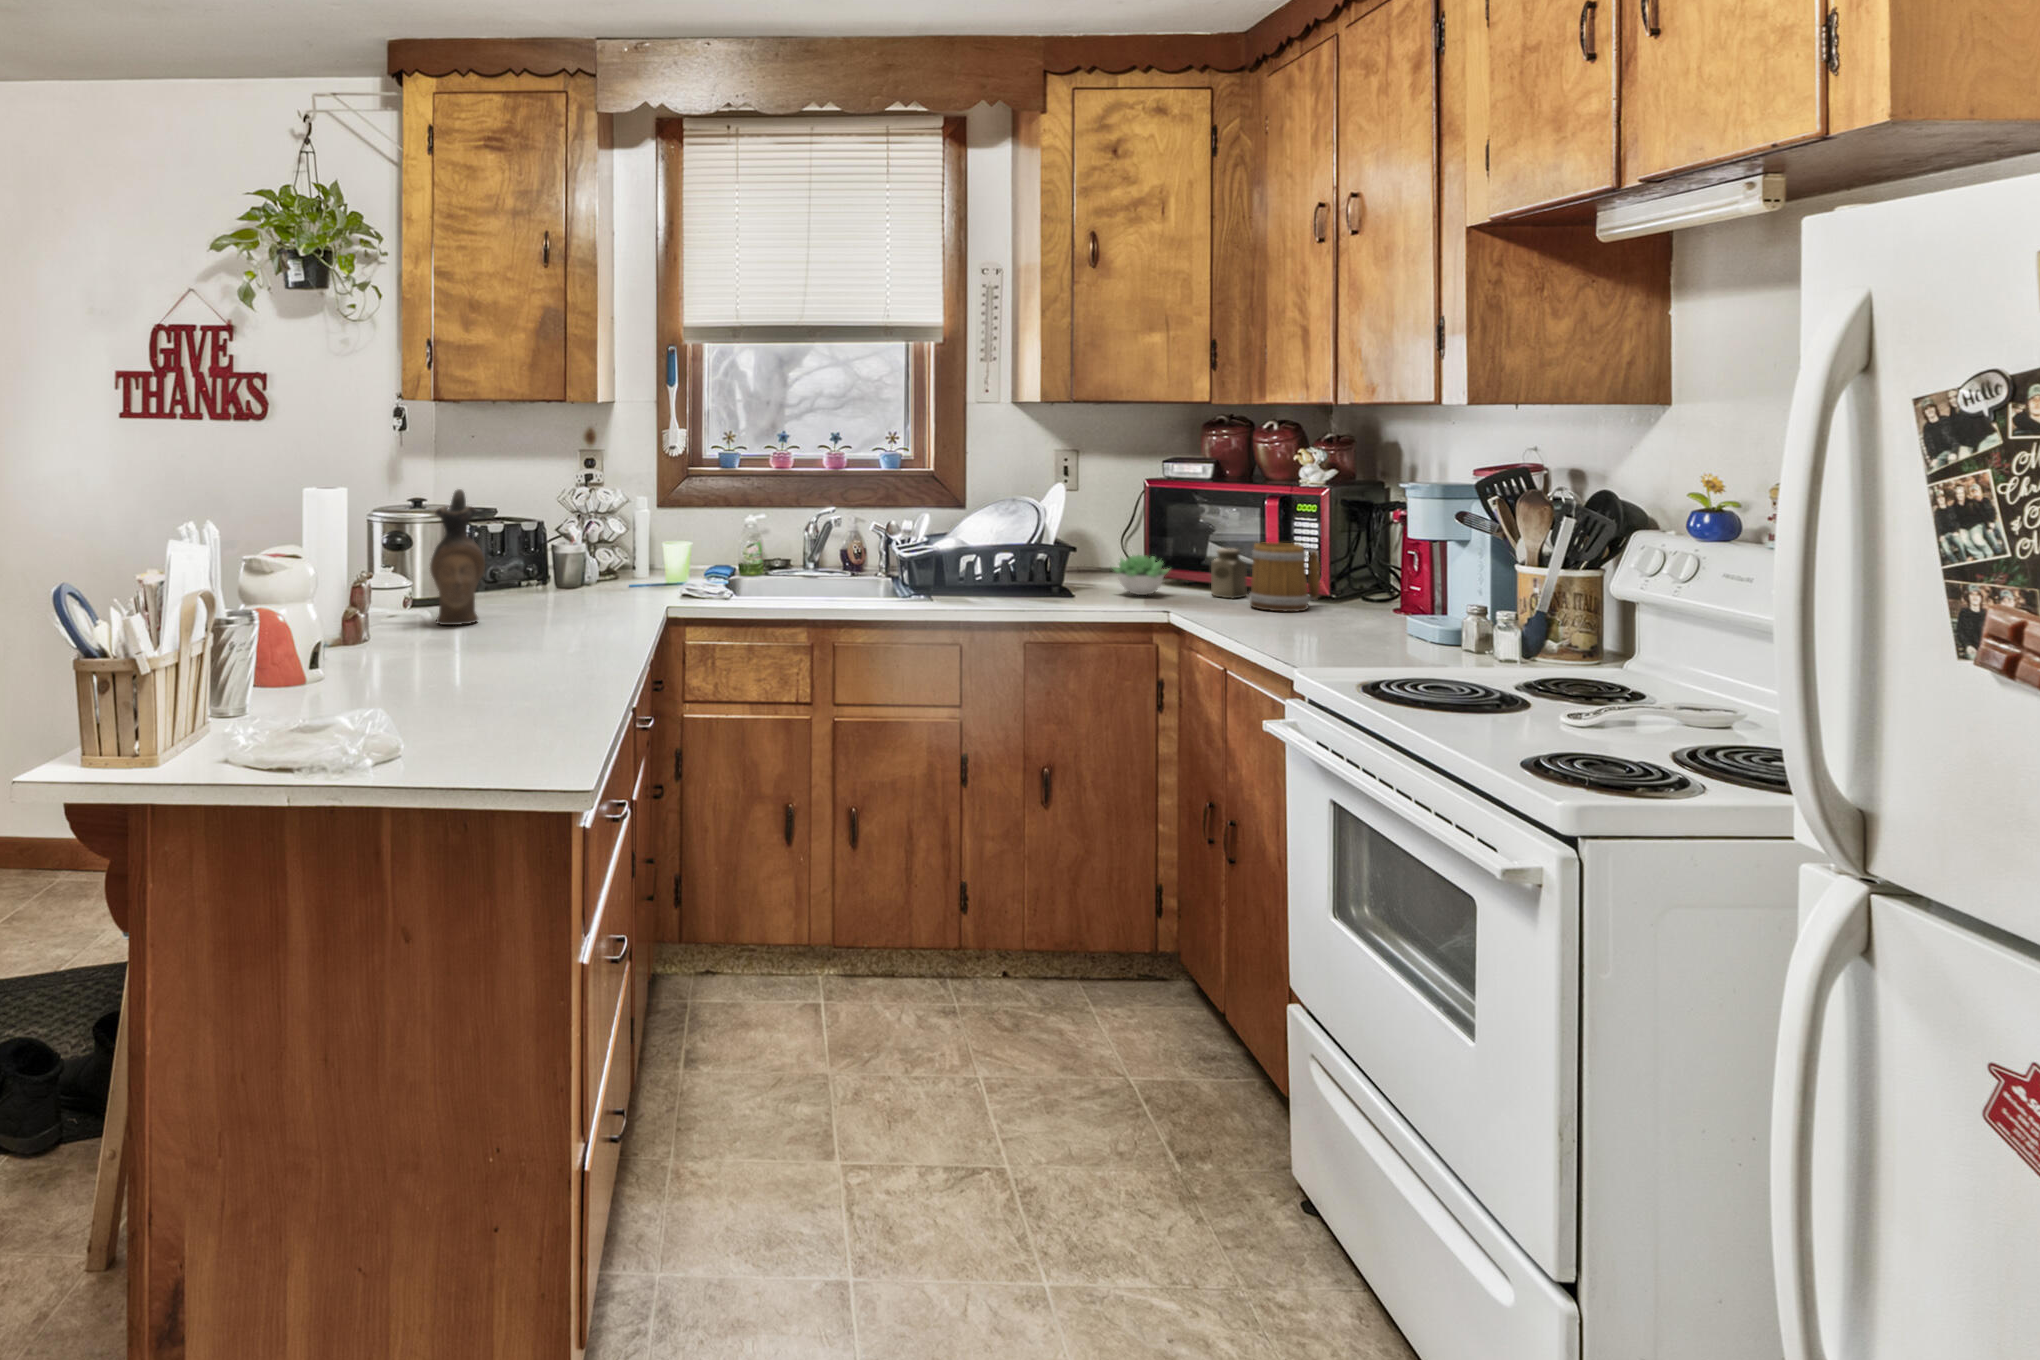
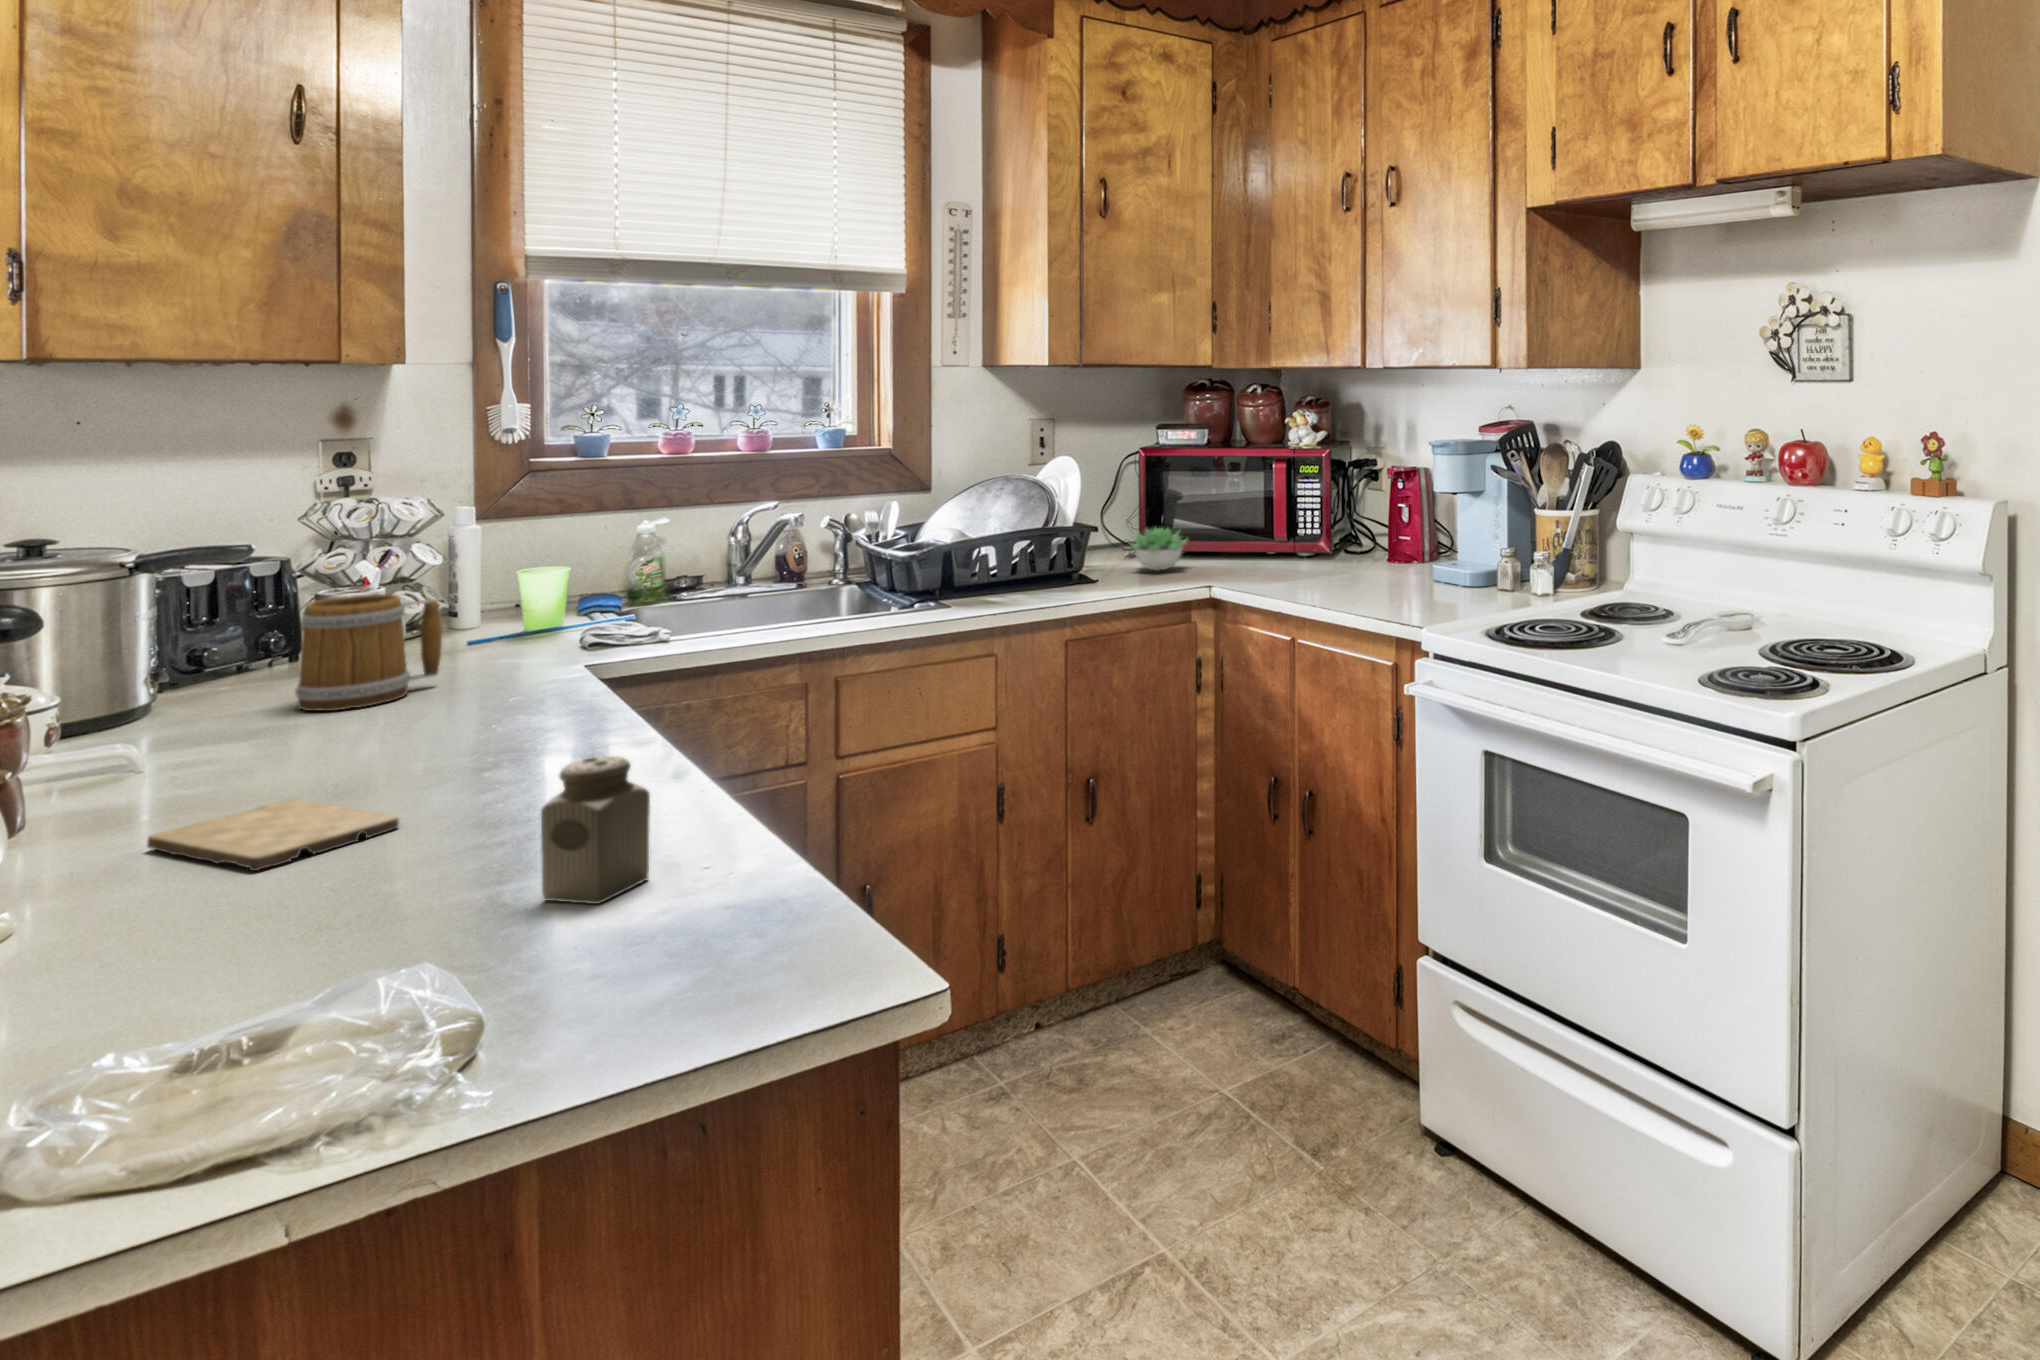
ceramic pitcher: present [430,489,485,625] -> none [128,519,262,764]
mug: present [1249,542,1320,612] -> present [296,594,442,711]
salt shaker: present [1211,548,1247,598] -> present [541,756,650,904]
cutting board: none [396,648,487,677] -> present [147,799,399,871]

